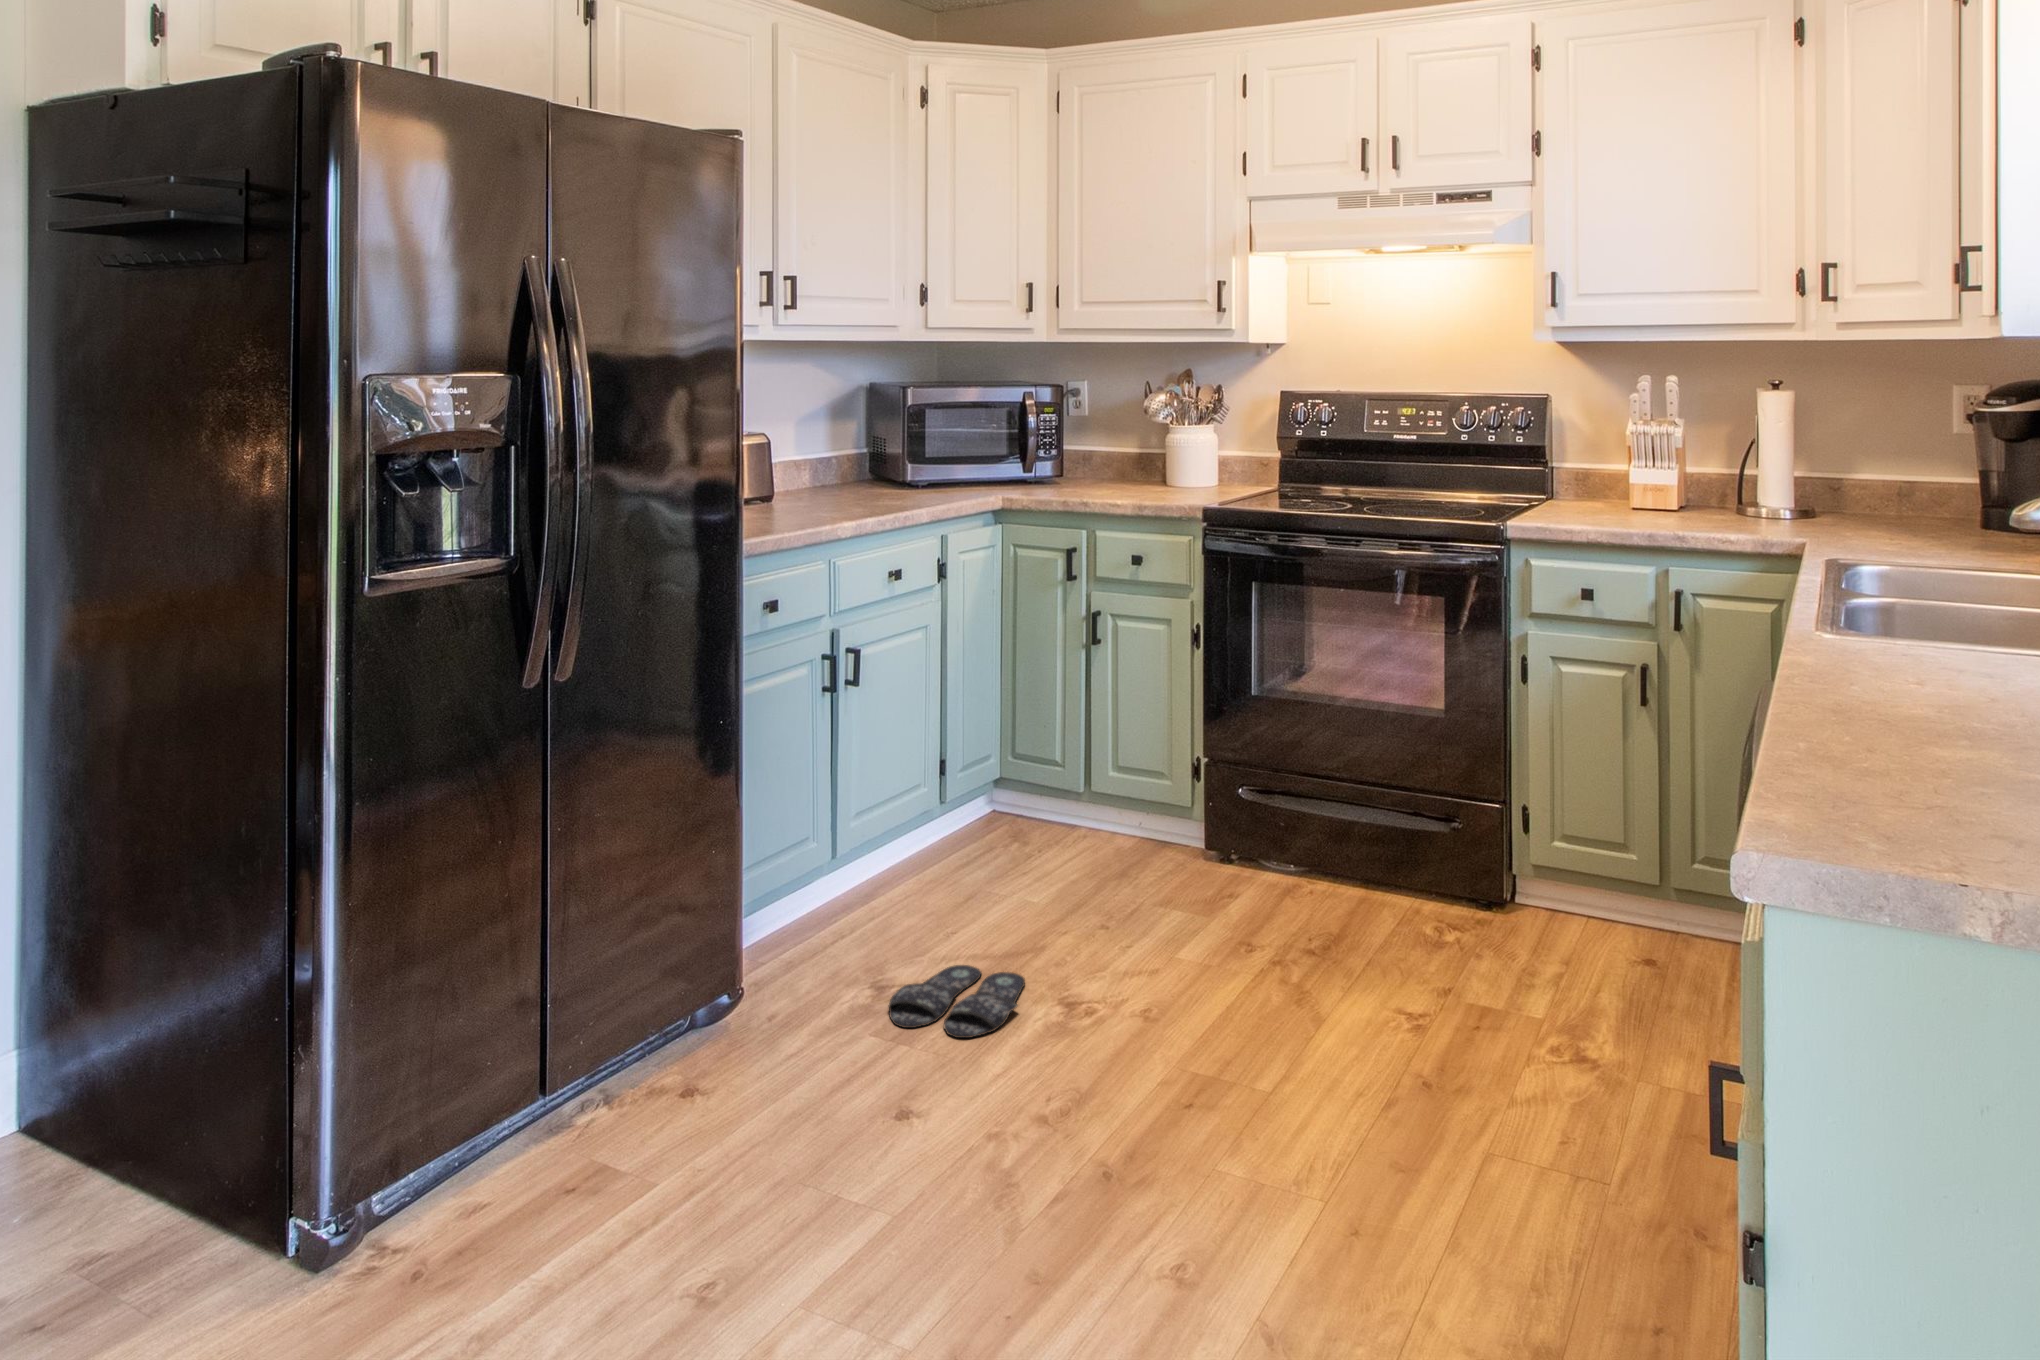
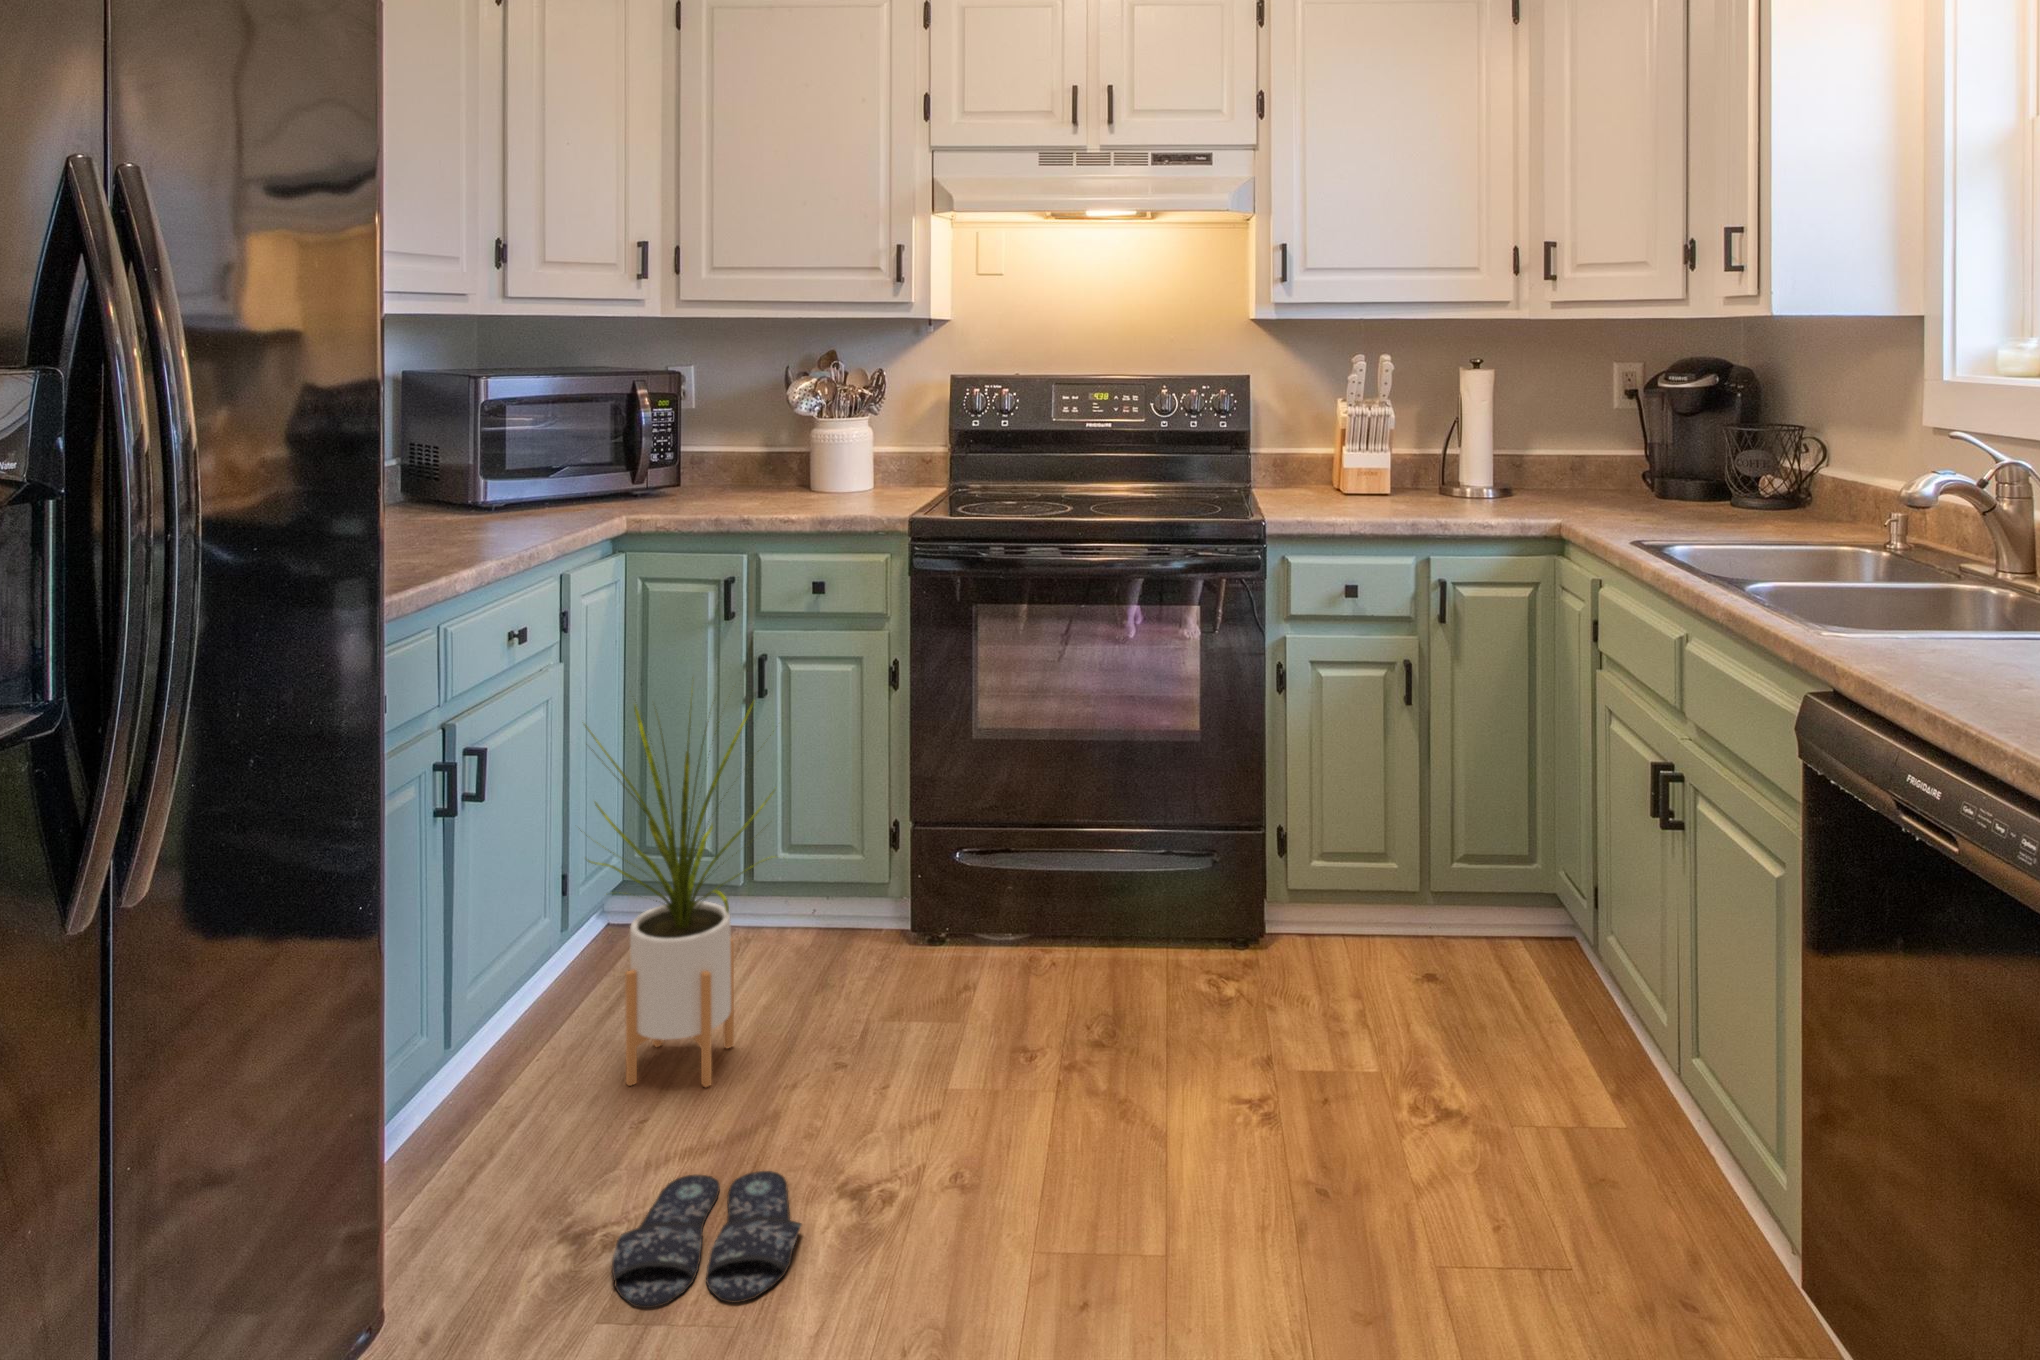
house plant: none [920,613,1072,920] -> present [585,703,774,1087]

